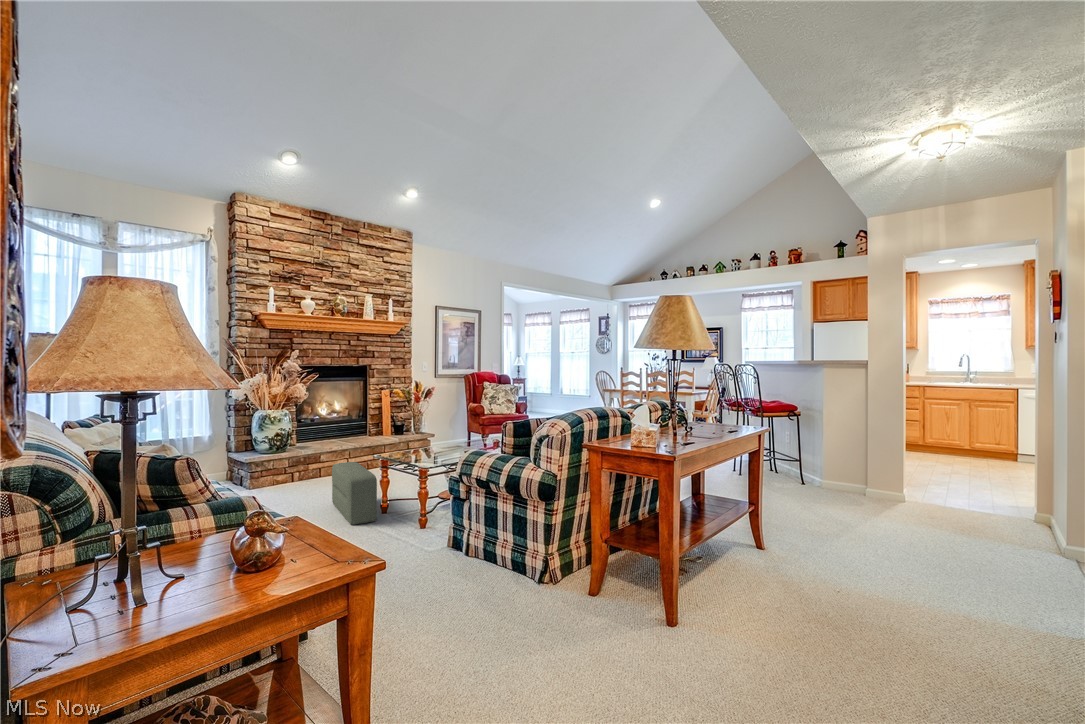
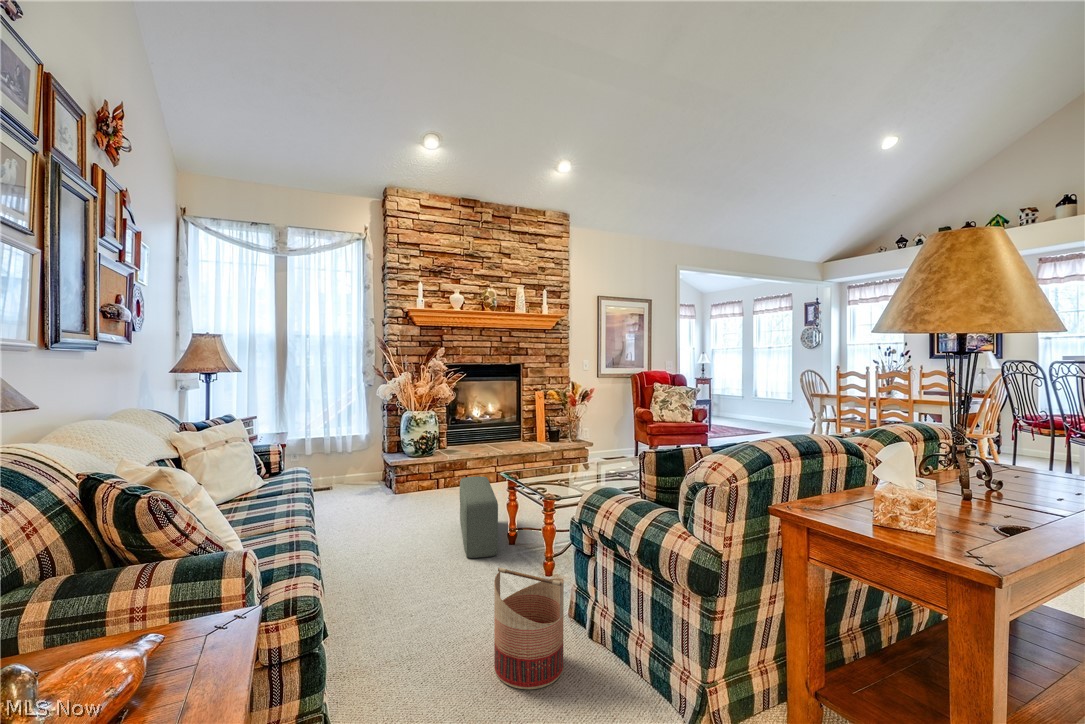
basket: none [405,509,455,585] -> present [494,568,564,689]

